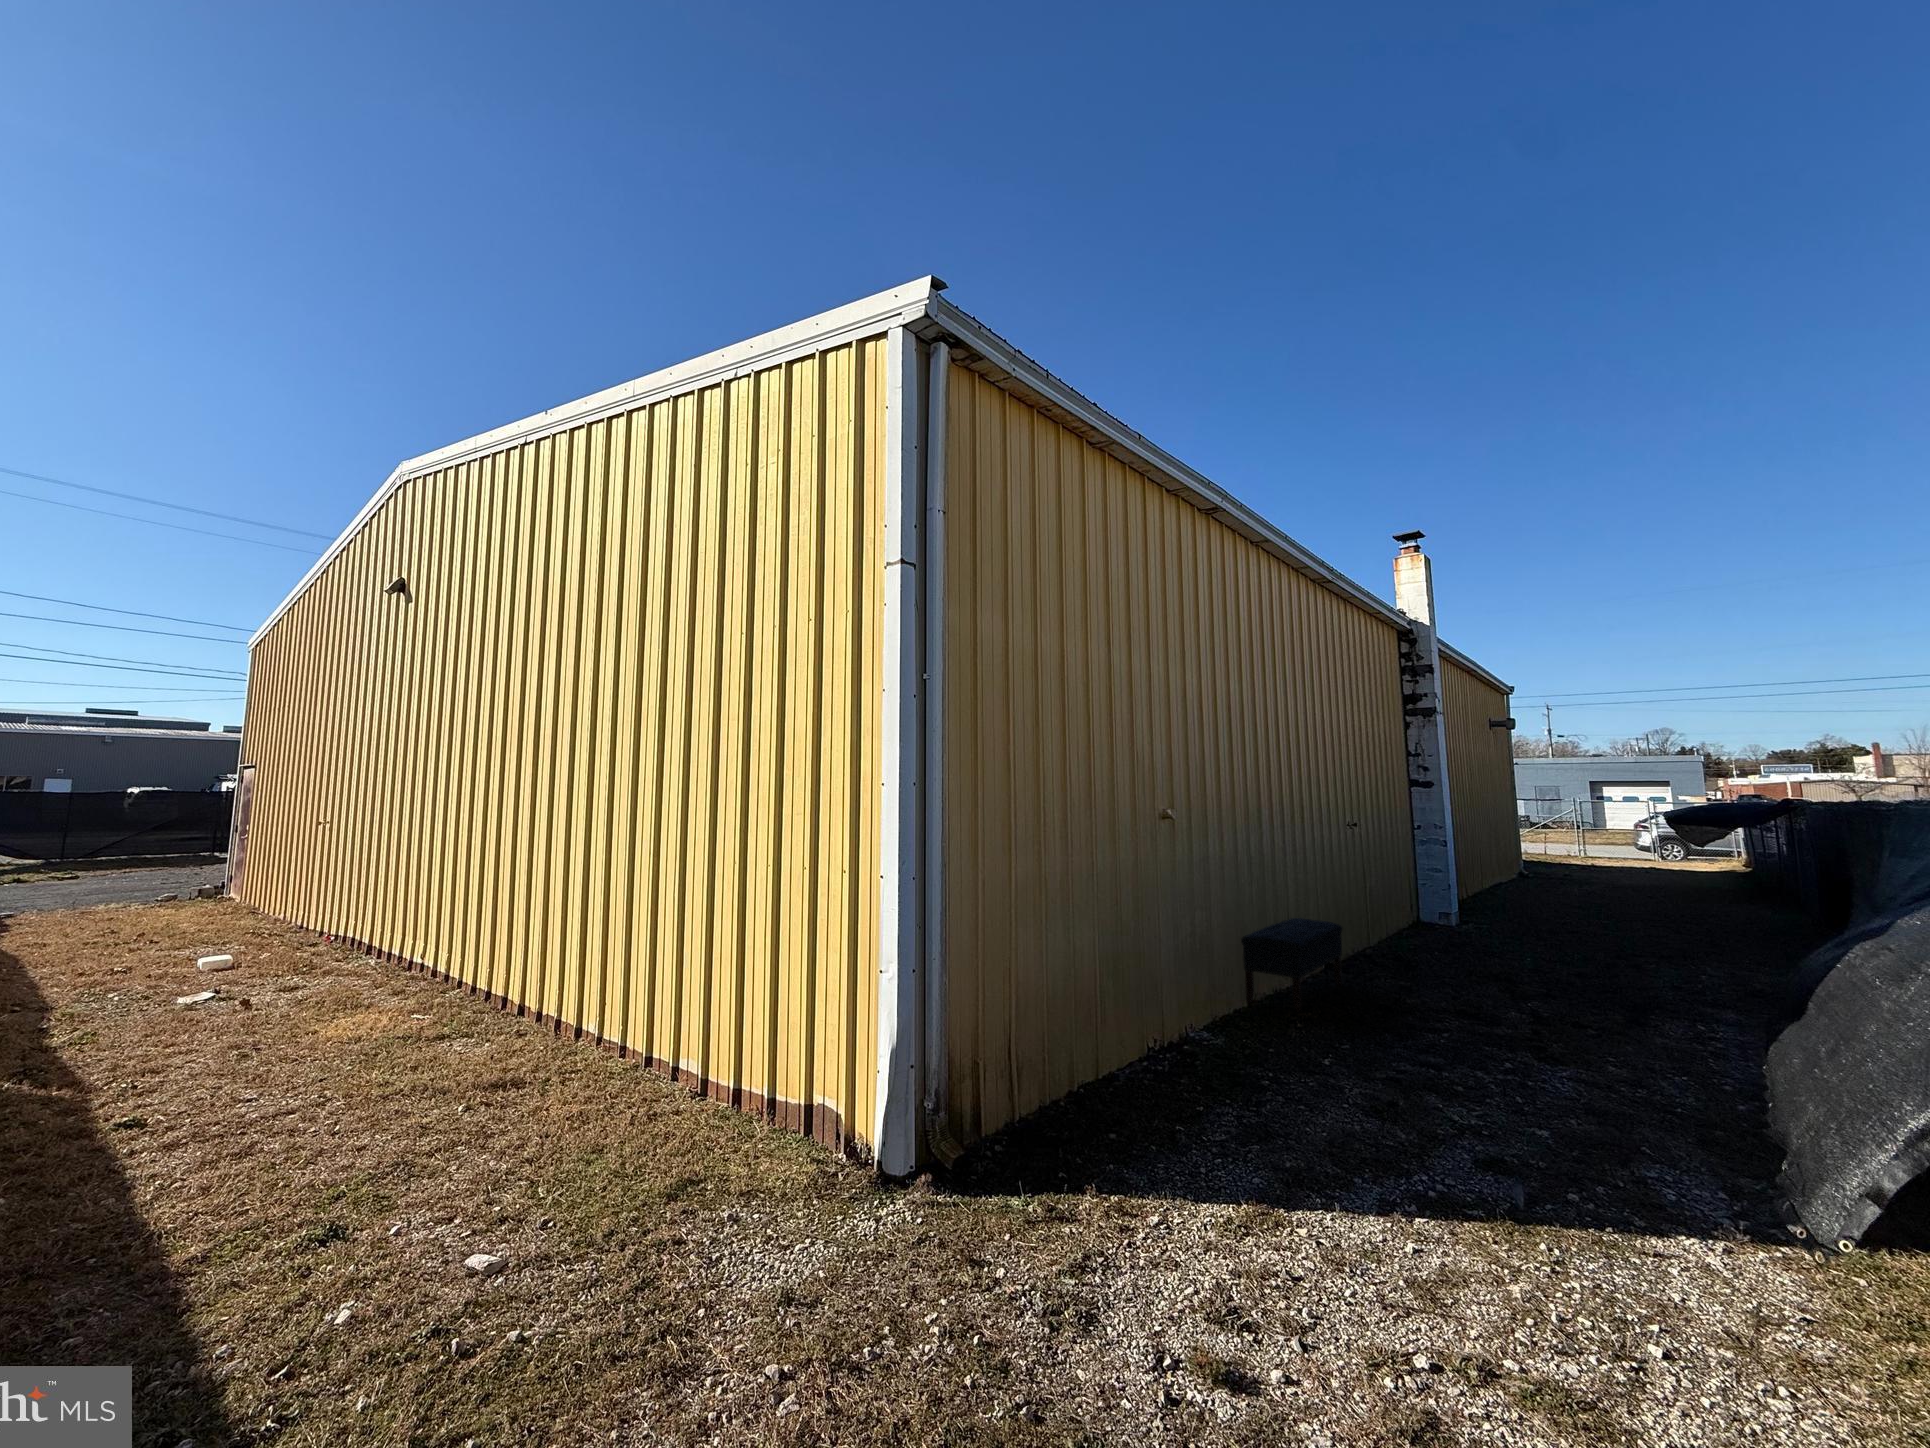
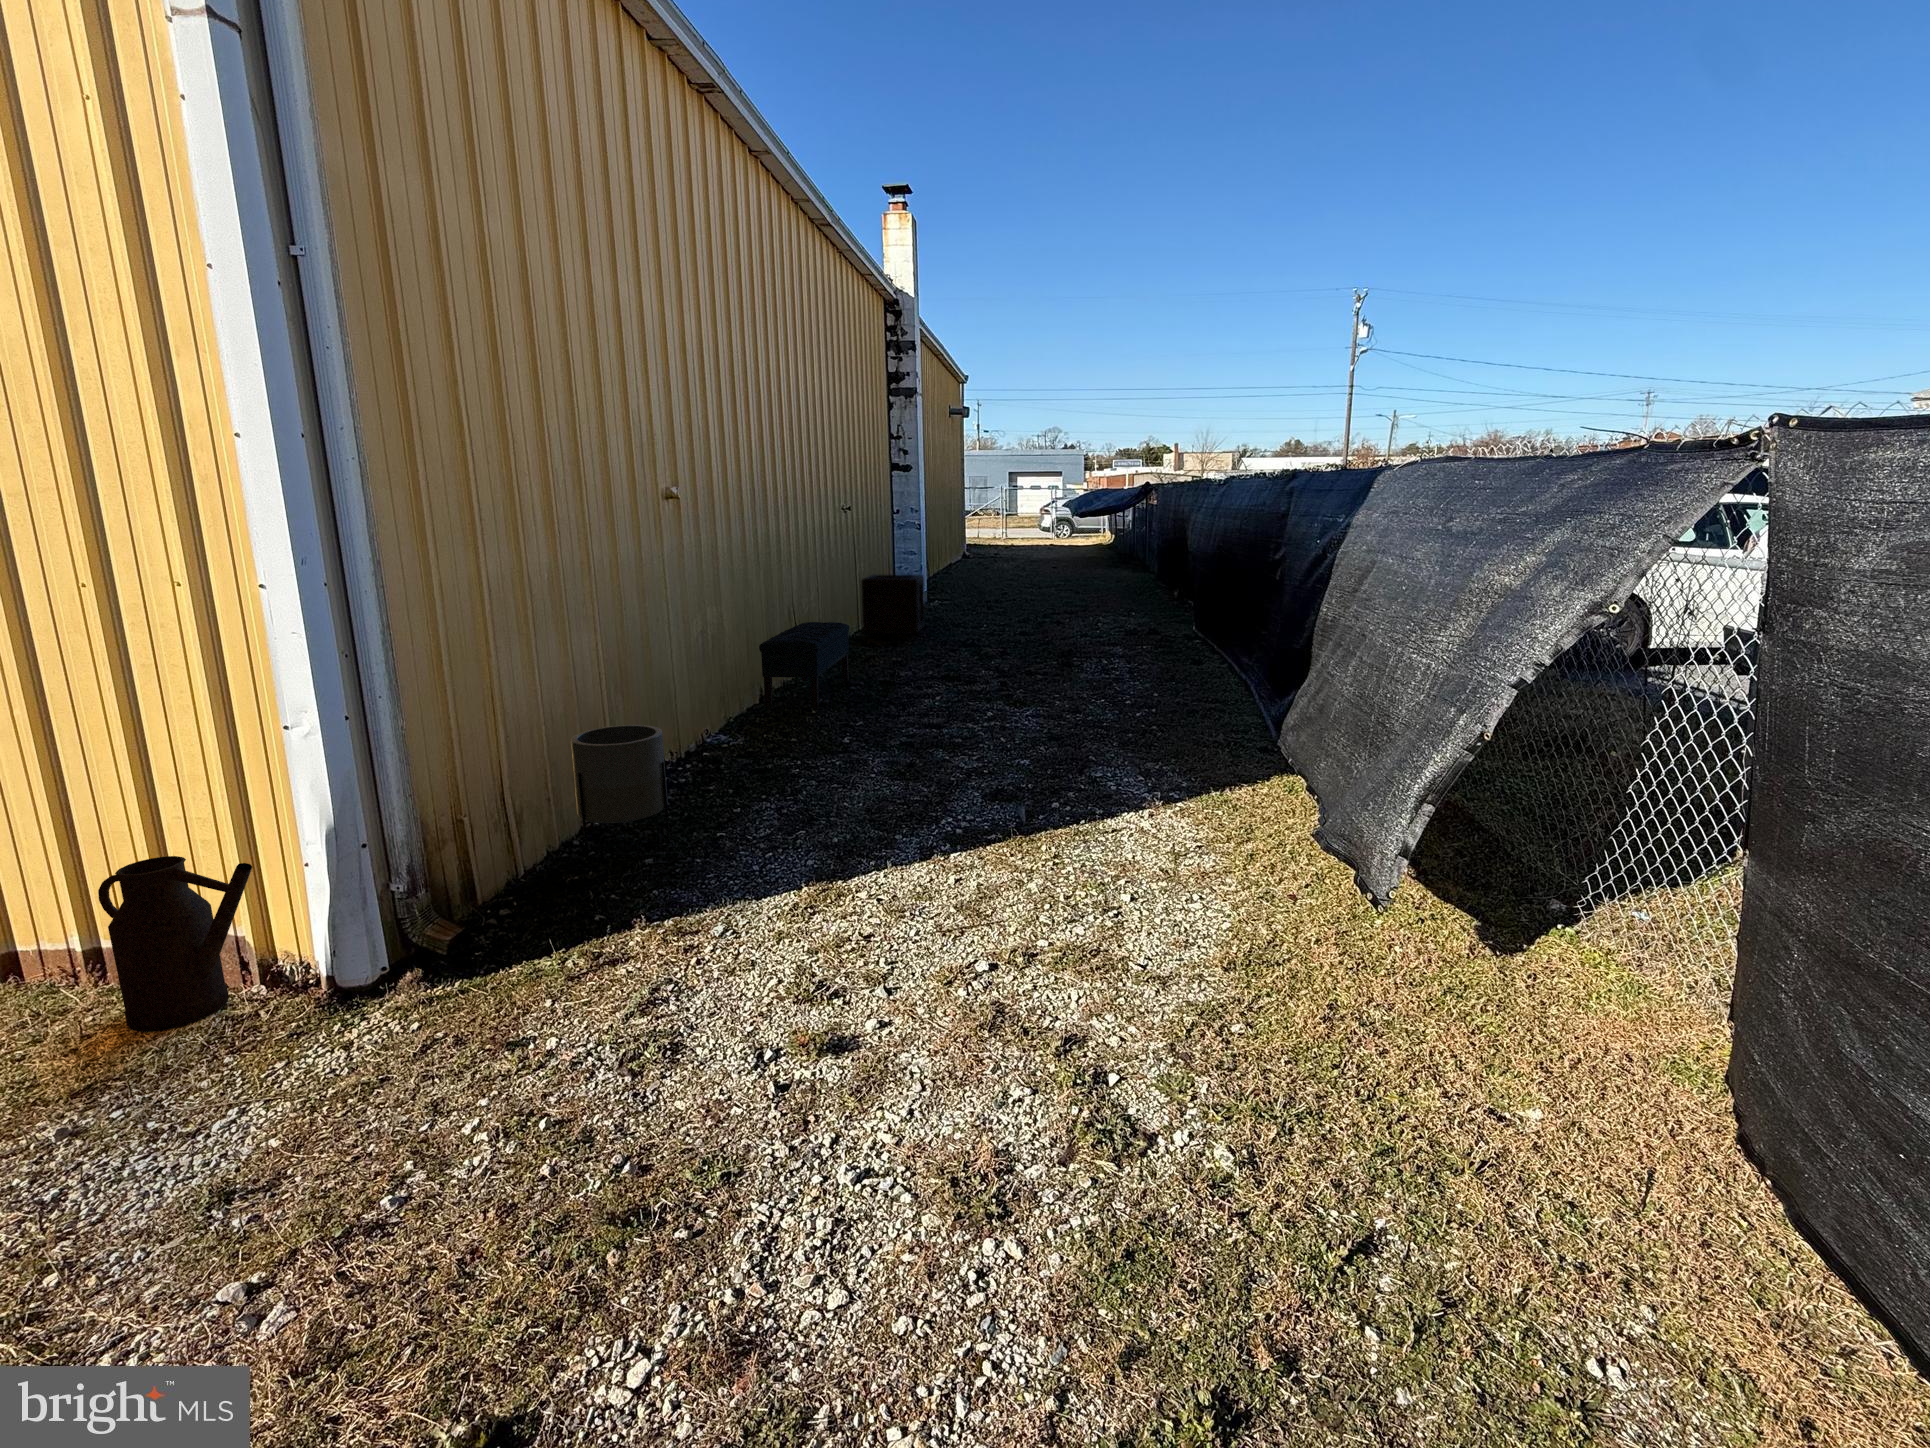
wooden crate: none [1369,869,1451,940] -> present [861,574,925,634]
planter: none [1056,1001,1129,1121] -> present [571,725,670,857]
watering can: none [772,1046,845,1169] -> present [98,856,252,1032]

